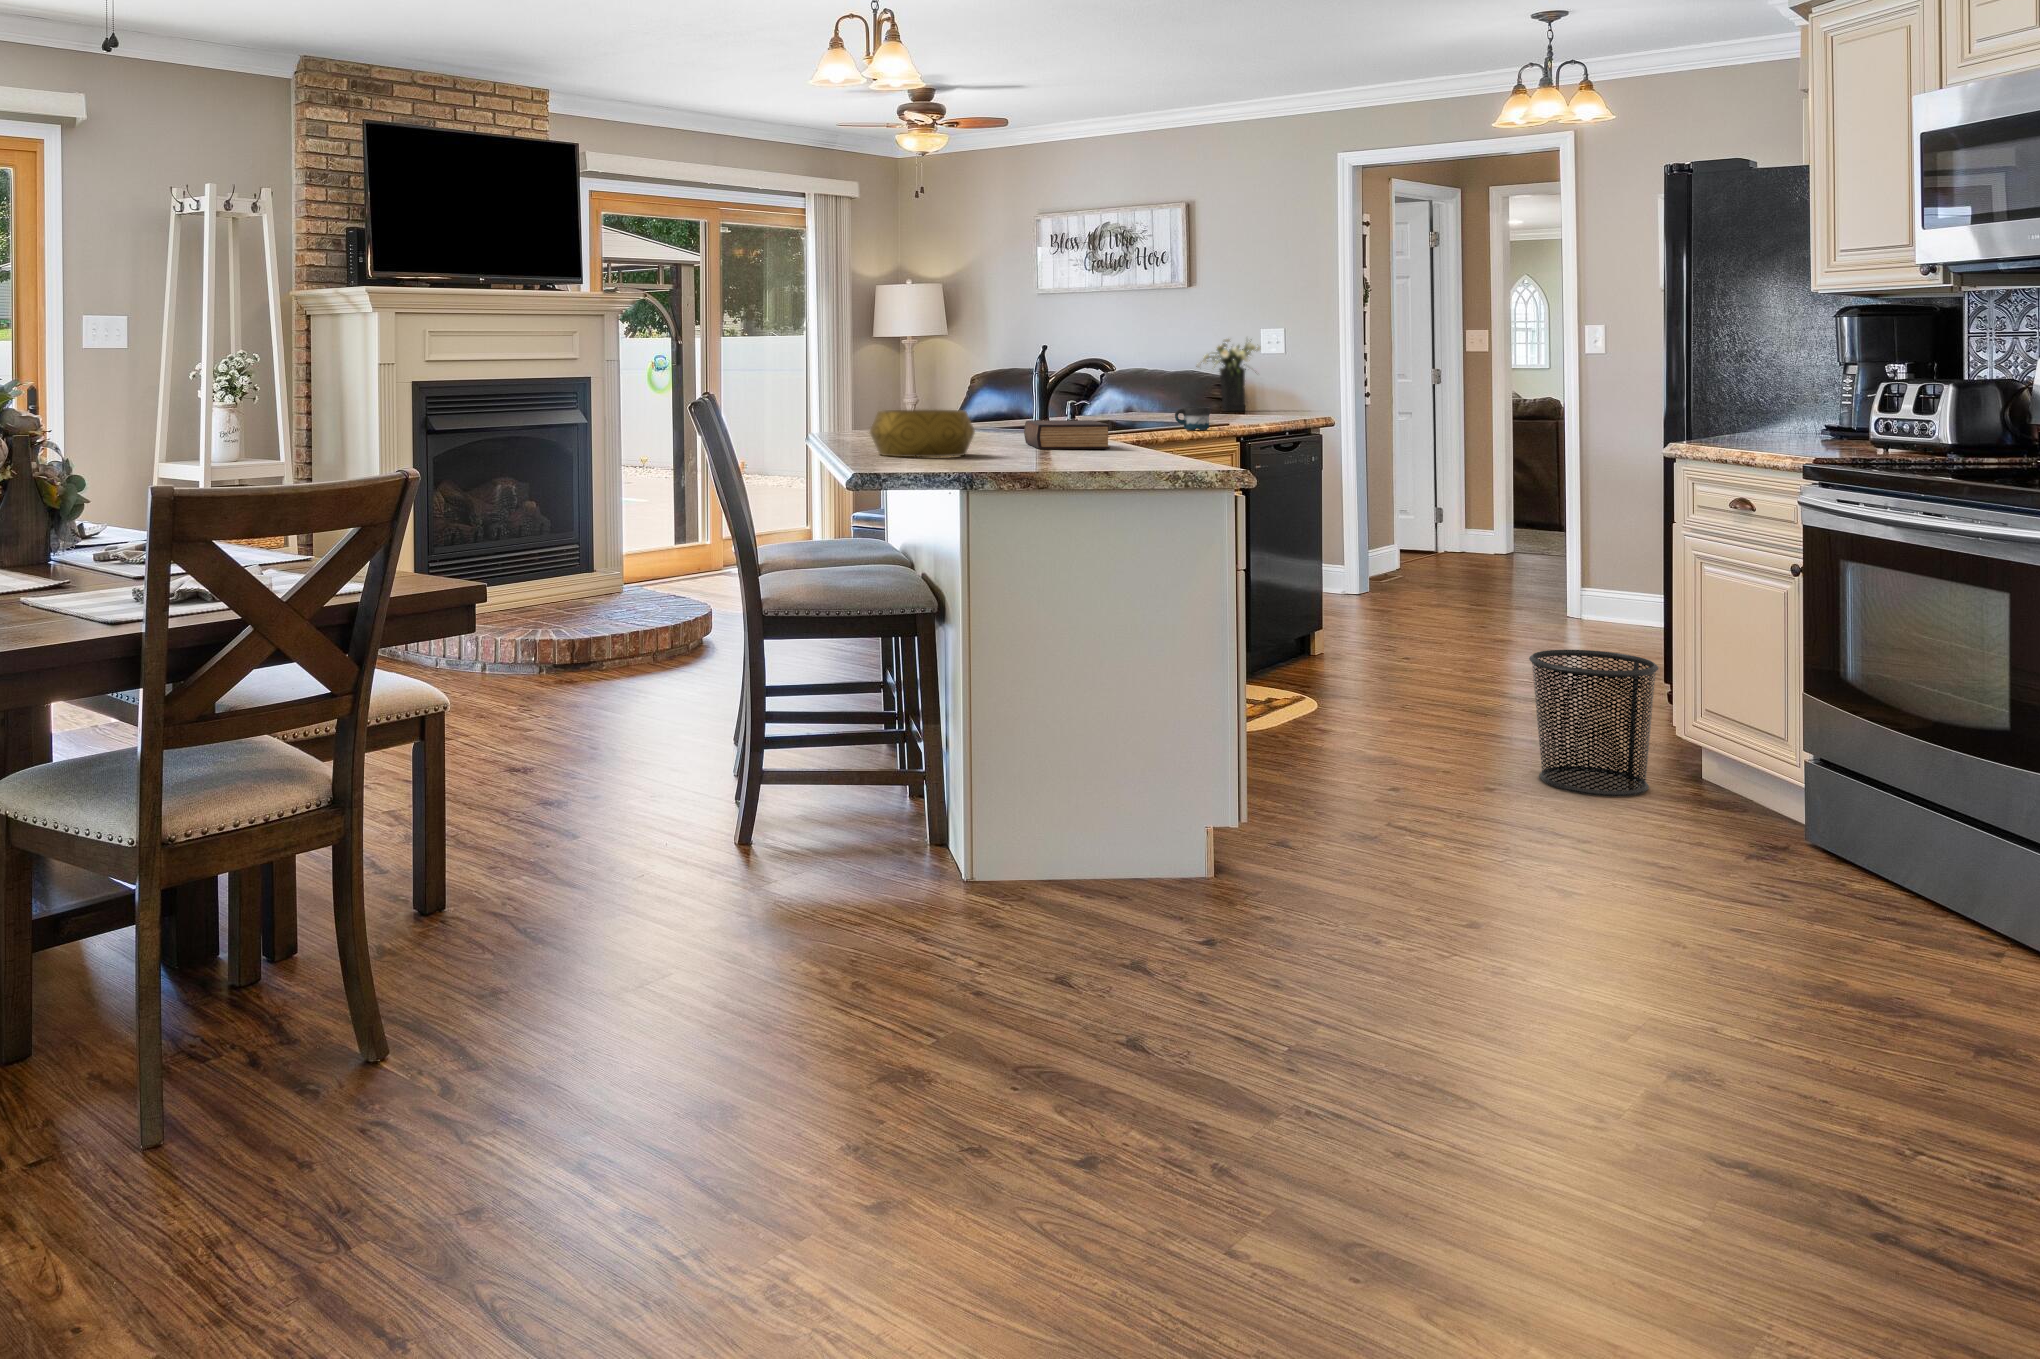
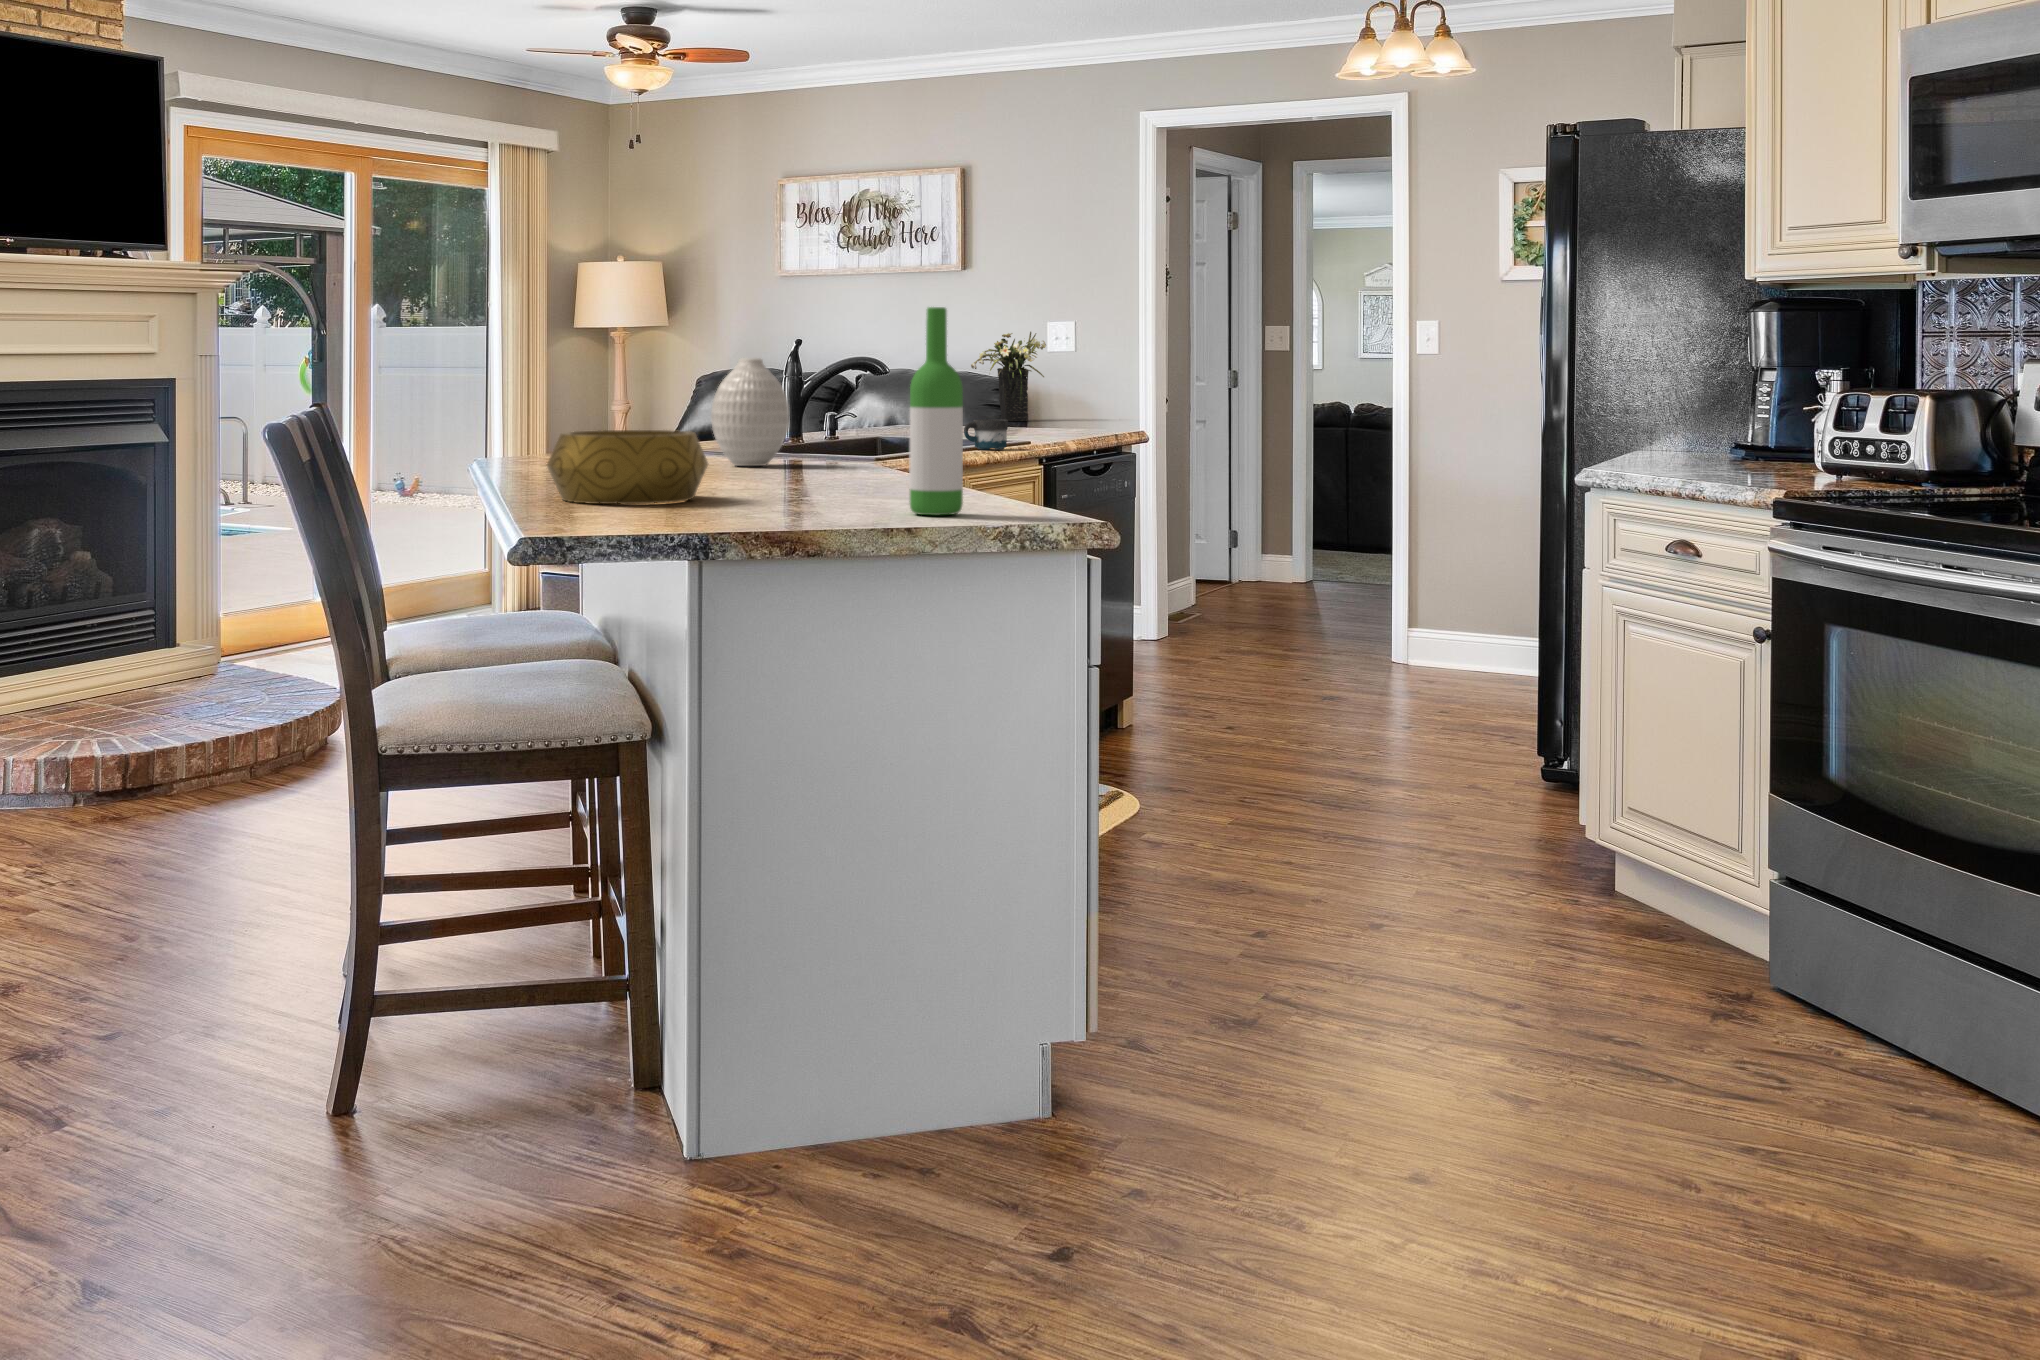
wine bottle: none [1109,326,1145,465] -> present [909,307,963,515]
vase: none [979,361,1035,439] -> present [711,358,789,466]
book: present [1024,420,1110,449] -> none [776,442,898,485]
trash can: present [1529,650,1658,796] -> none [1419,731,1576,925]

